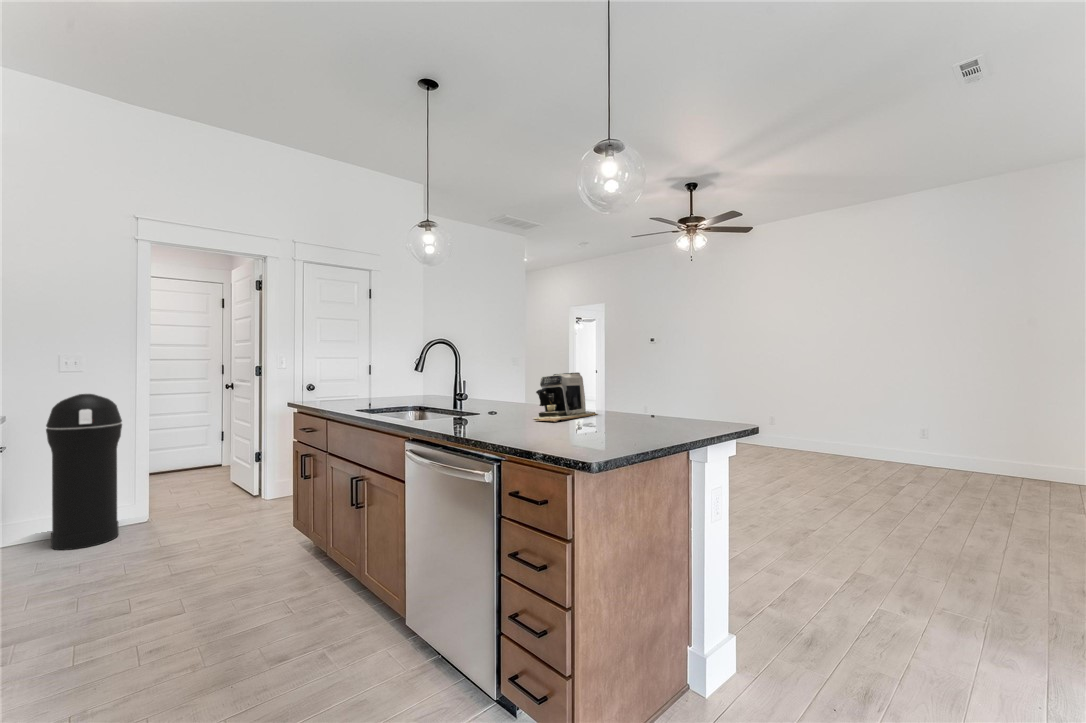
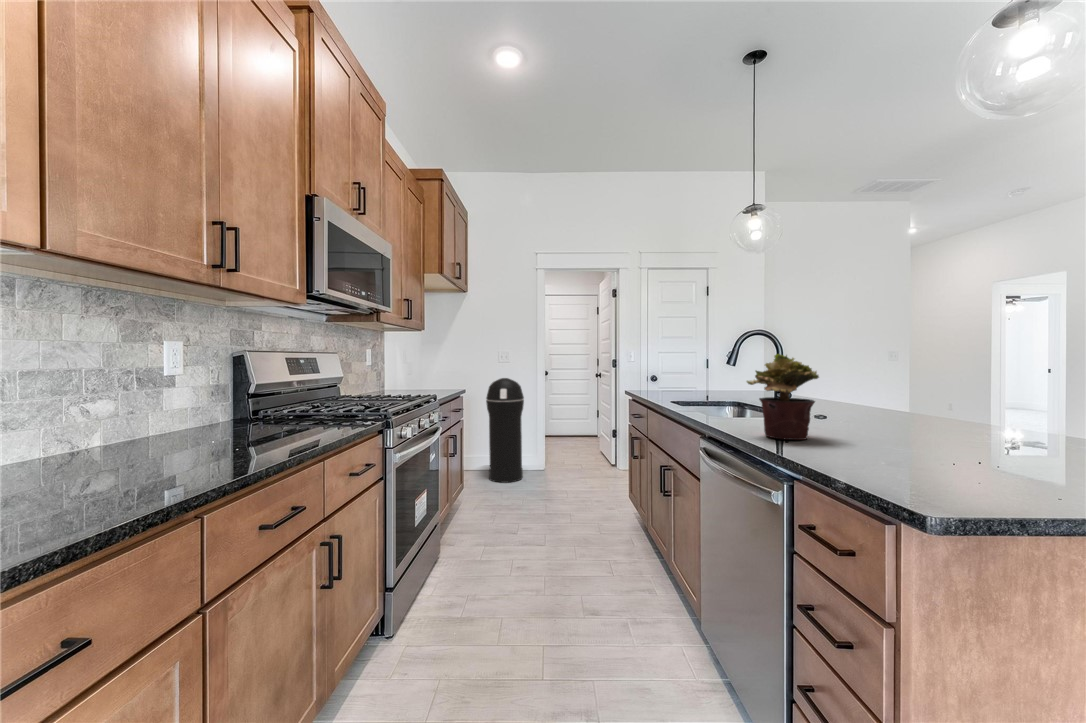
potted plant: none [451,360,506,431] -> present [747,354,819,440]
coffee maker: present [535,372,597,422] -> none [869,371,997,439]

